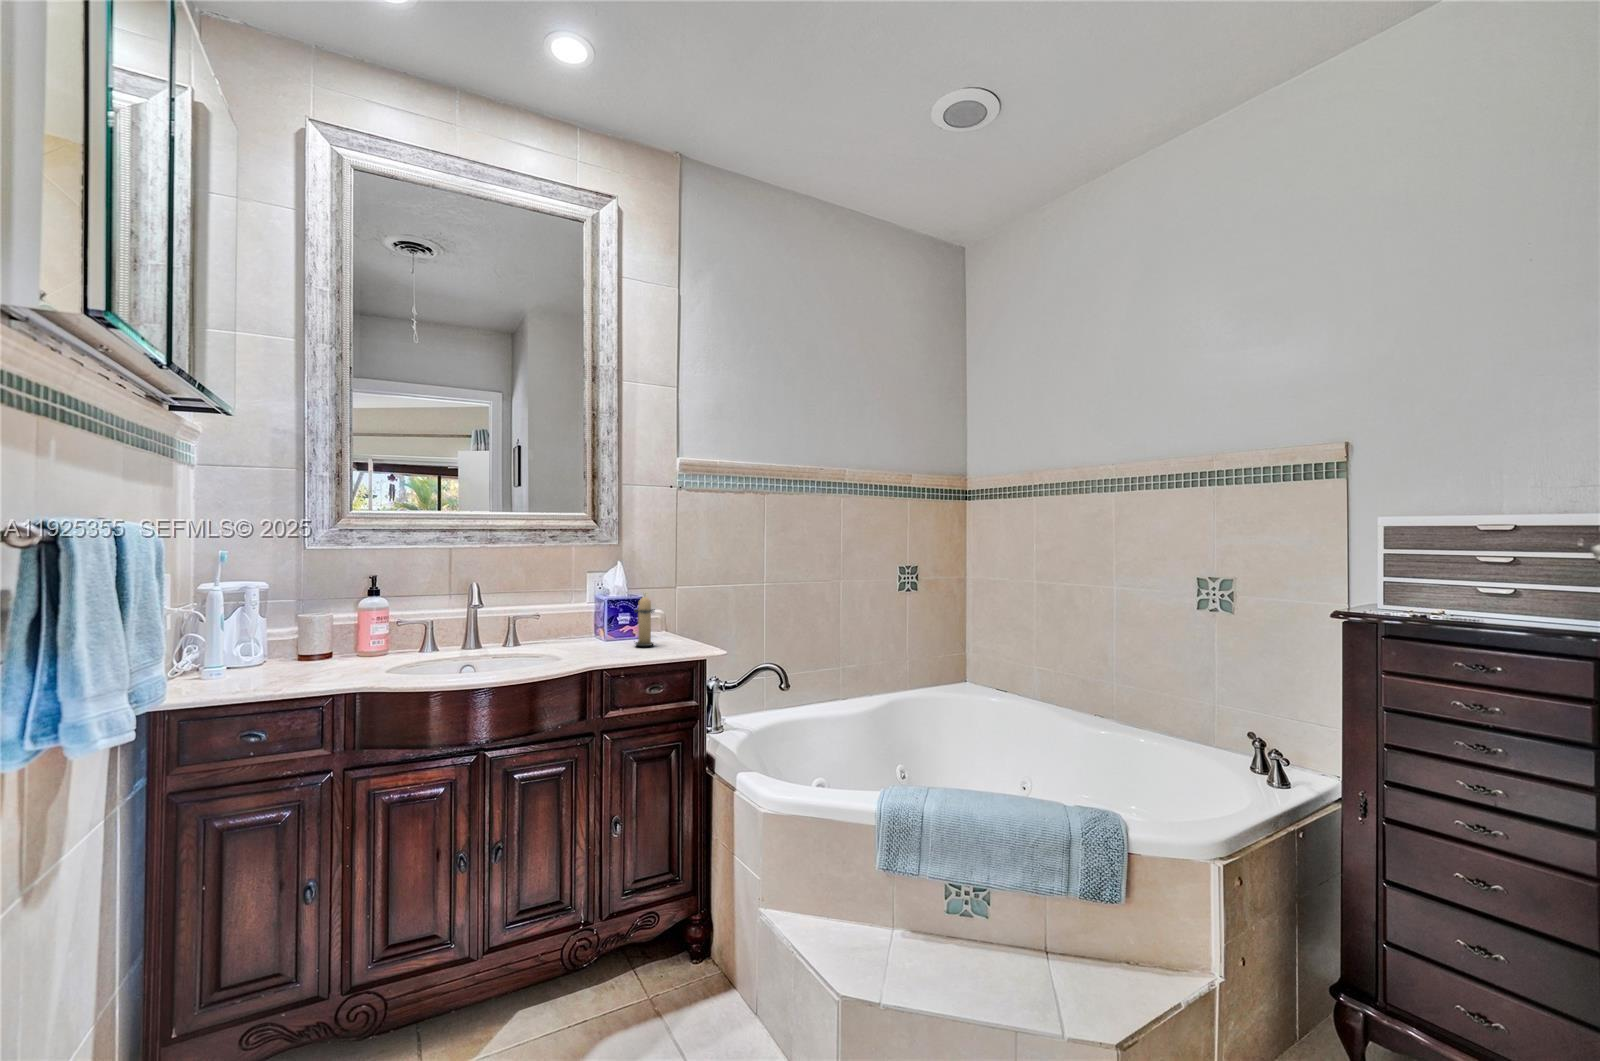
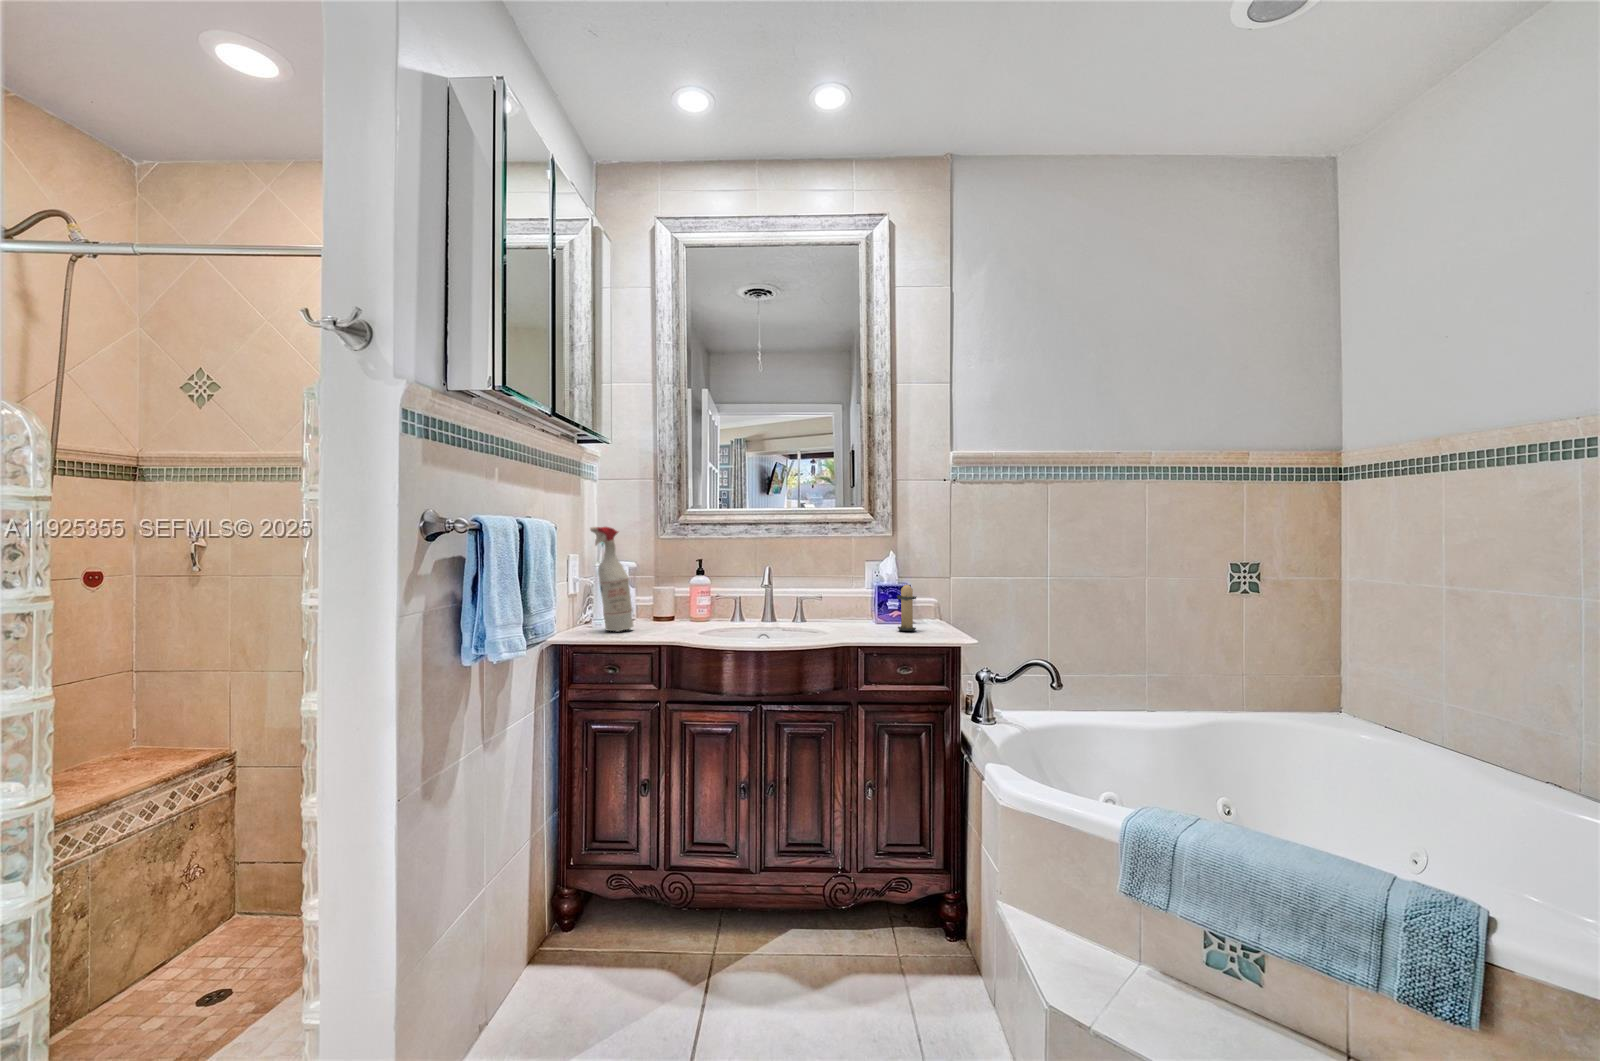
spray bottle: none [204,533,278,681] -> present [590,527,633,631]

